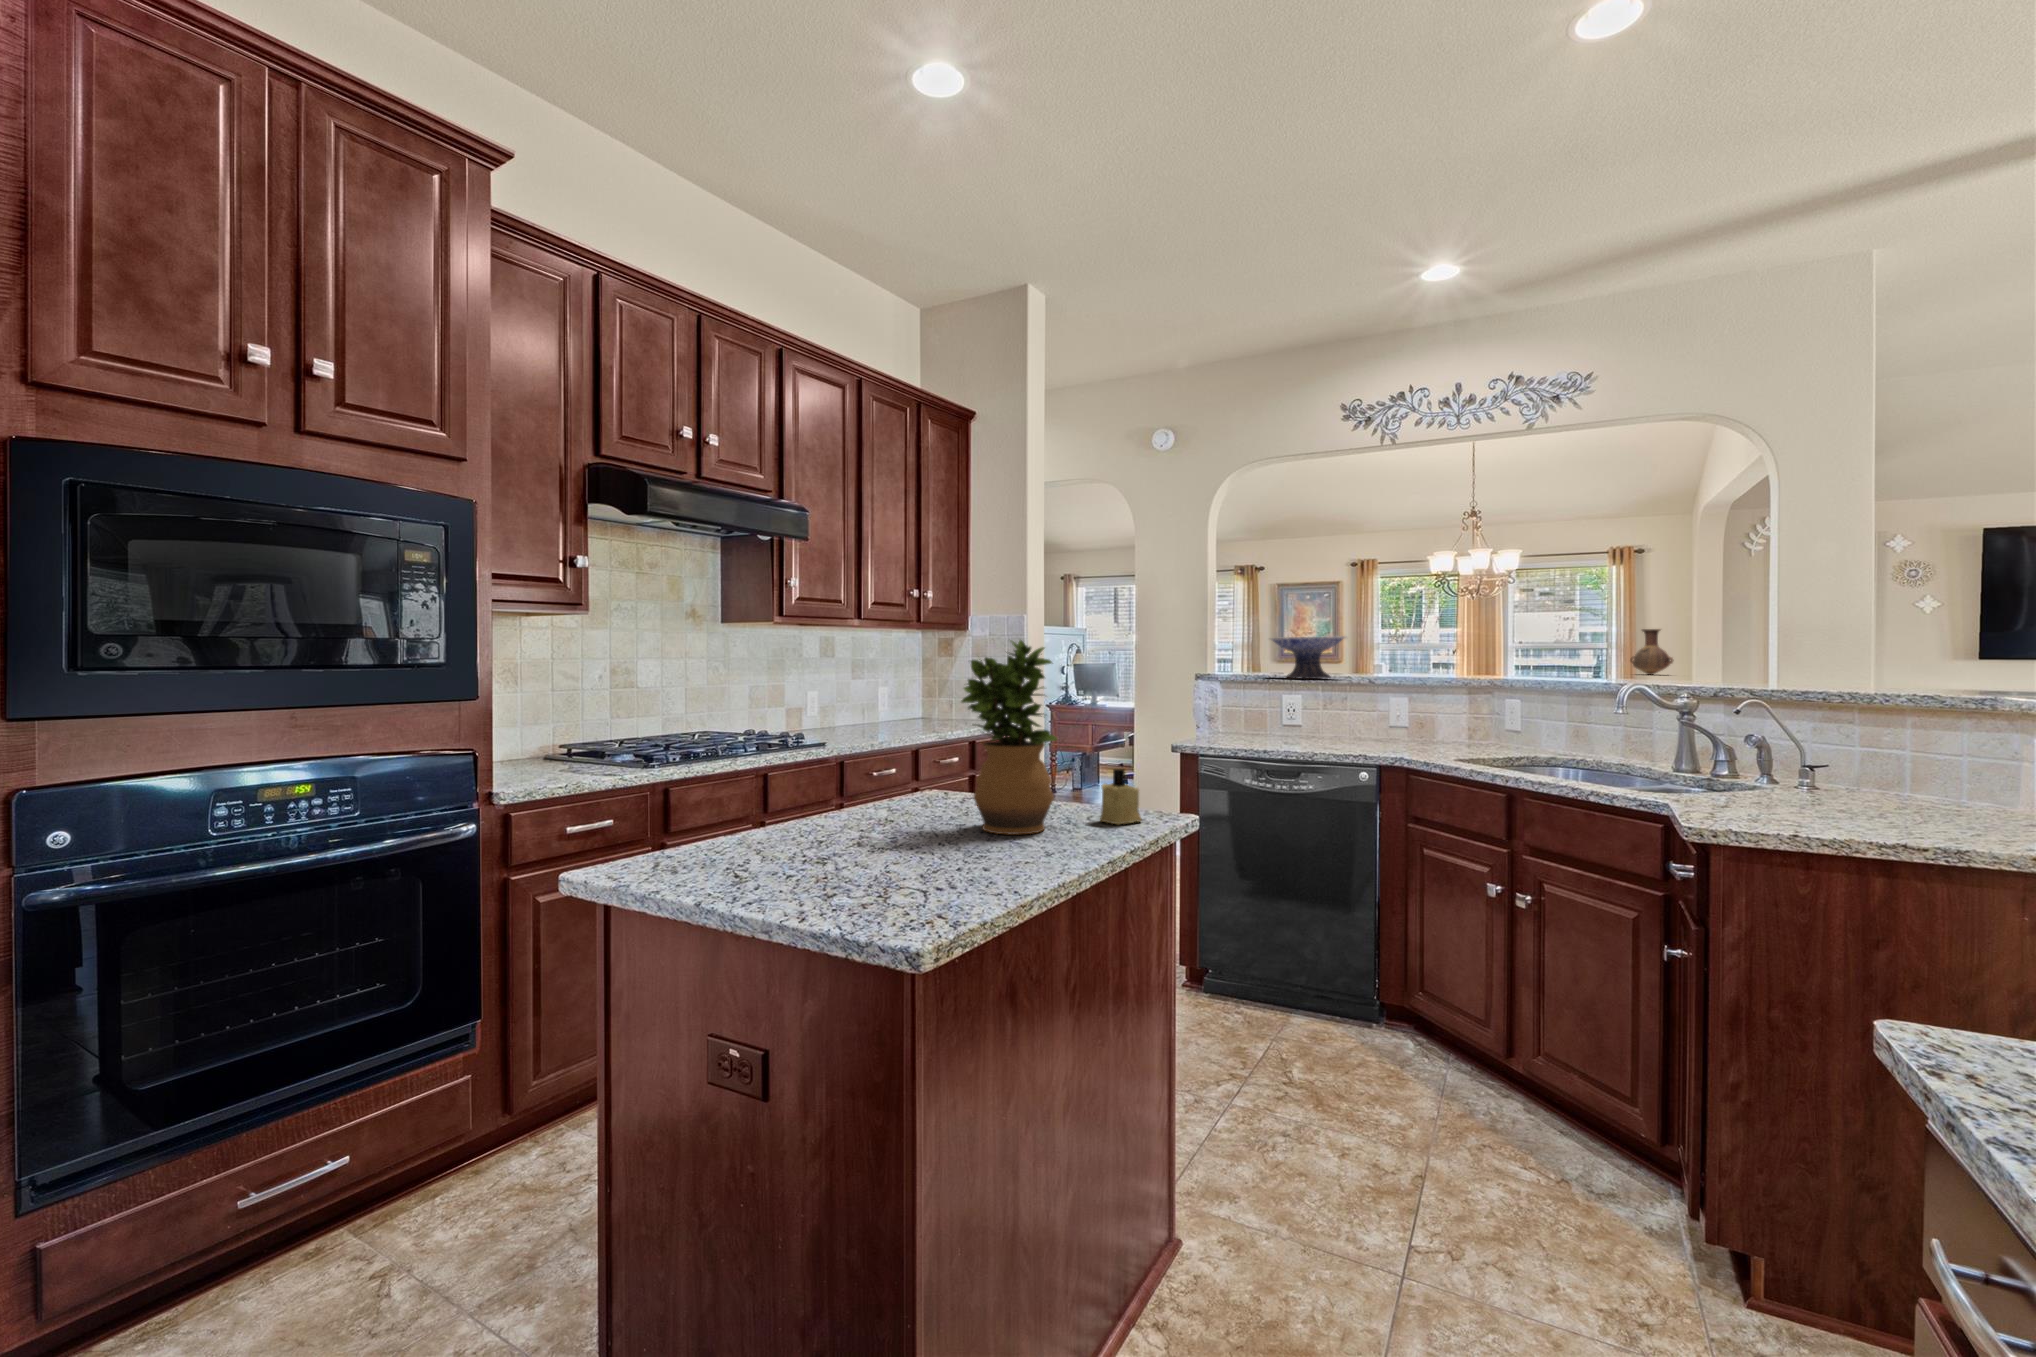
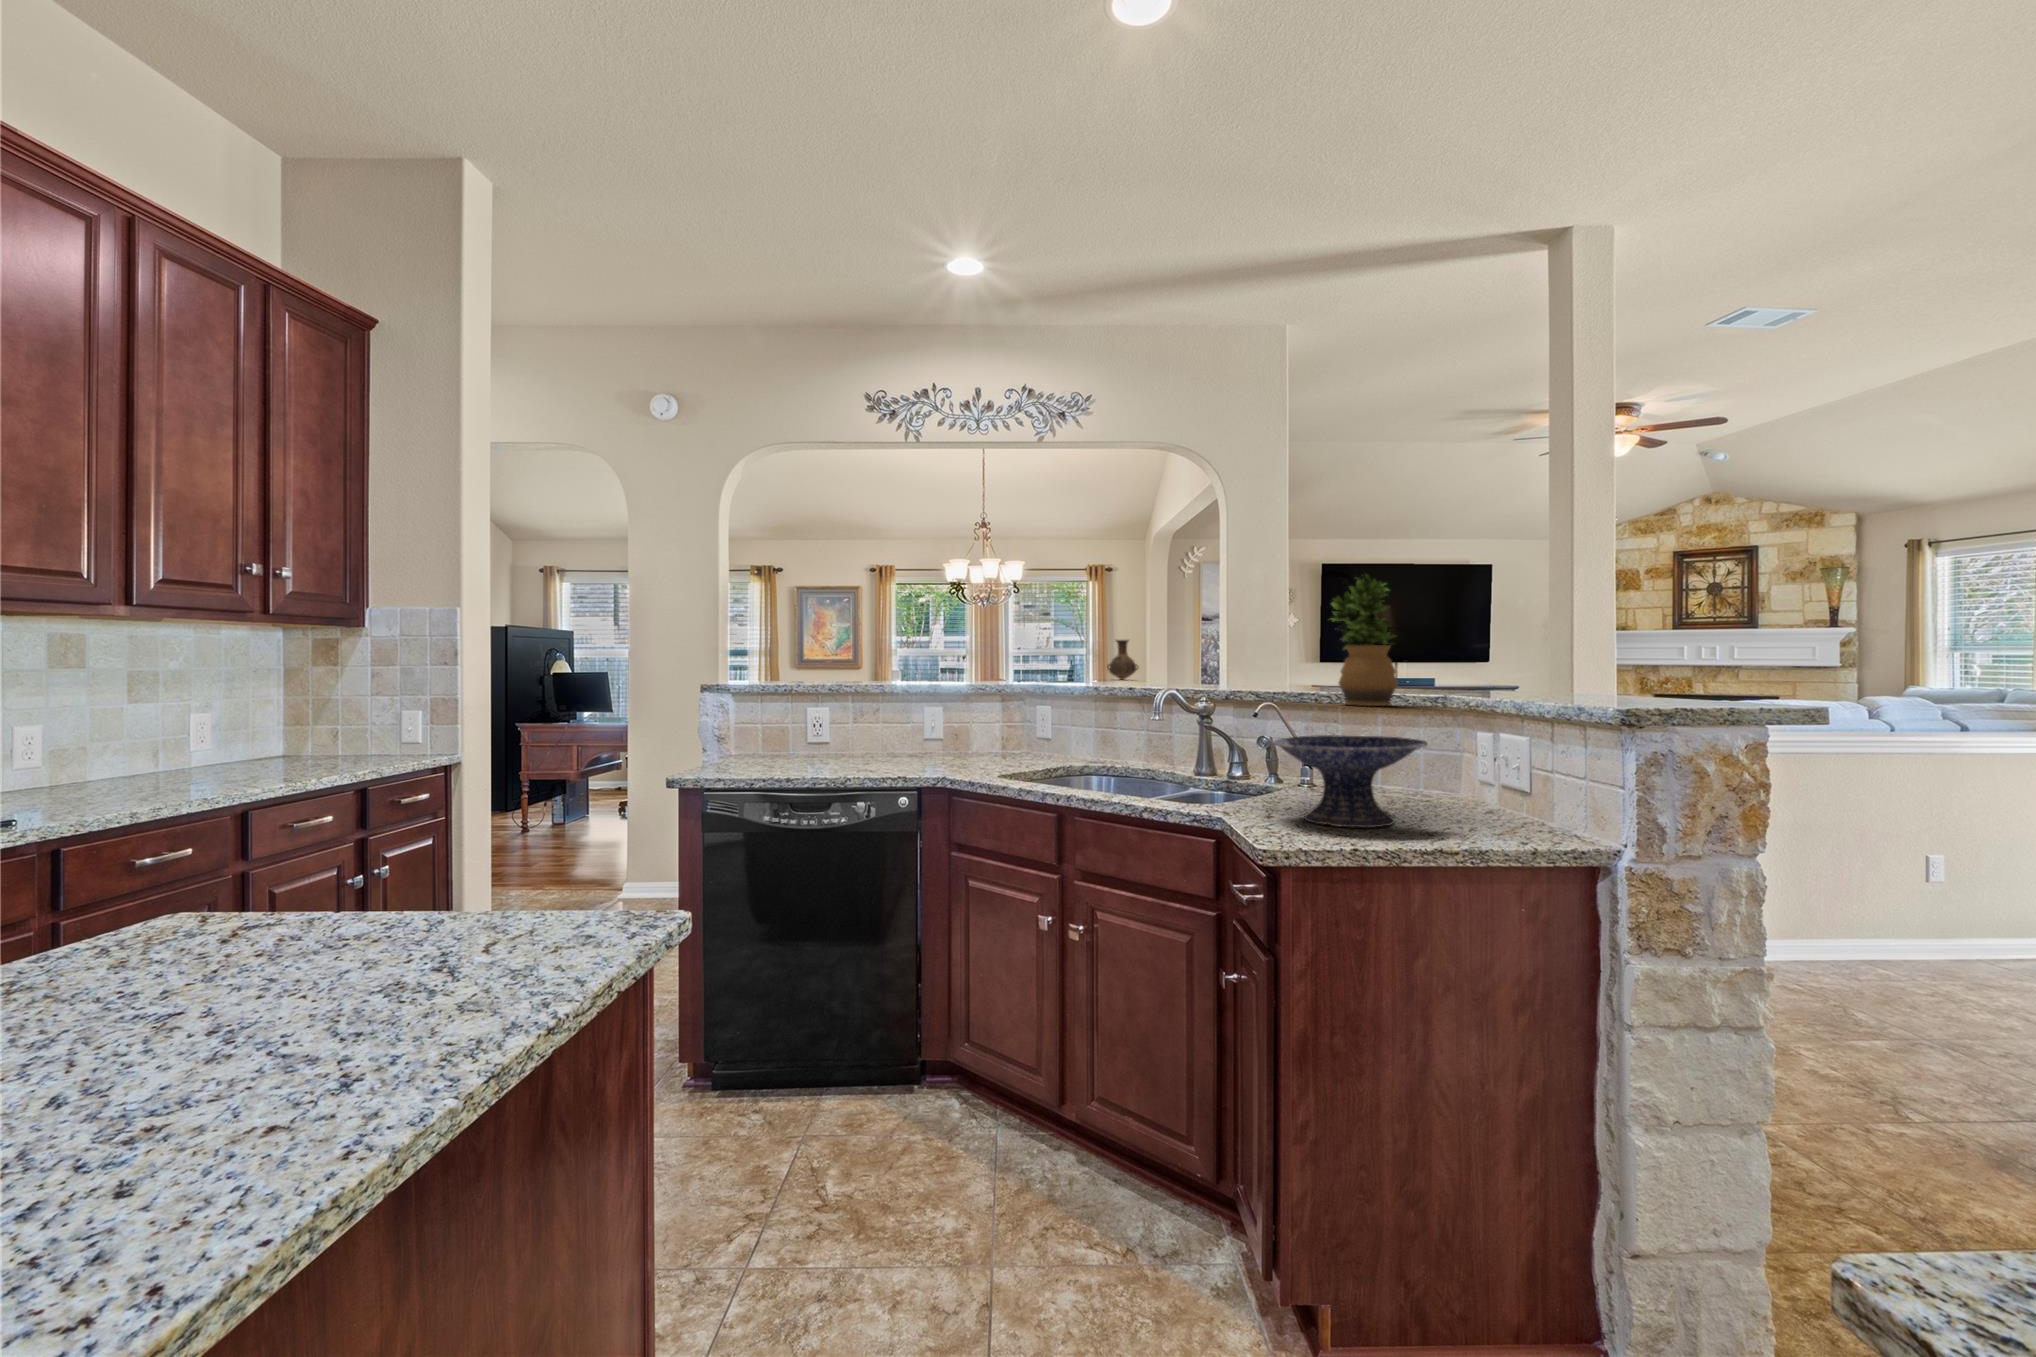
decorative bowl: present [1271,636,1346,679] -> present [1272,735,1427,828]
potted plant: present [961,640,1057,835] -> present [1331,574,1398,706]
candle: present [1100,769,1142,824] -> none [493,861,580,968]

